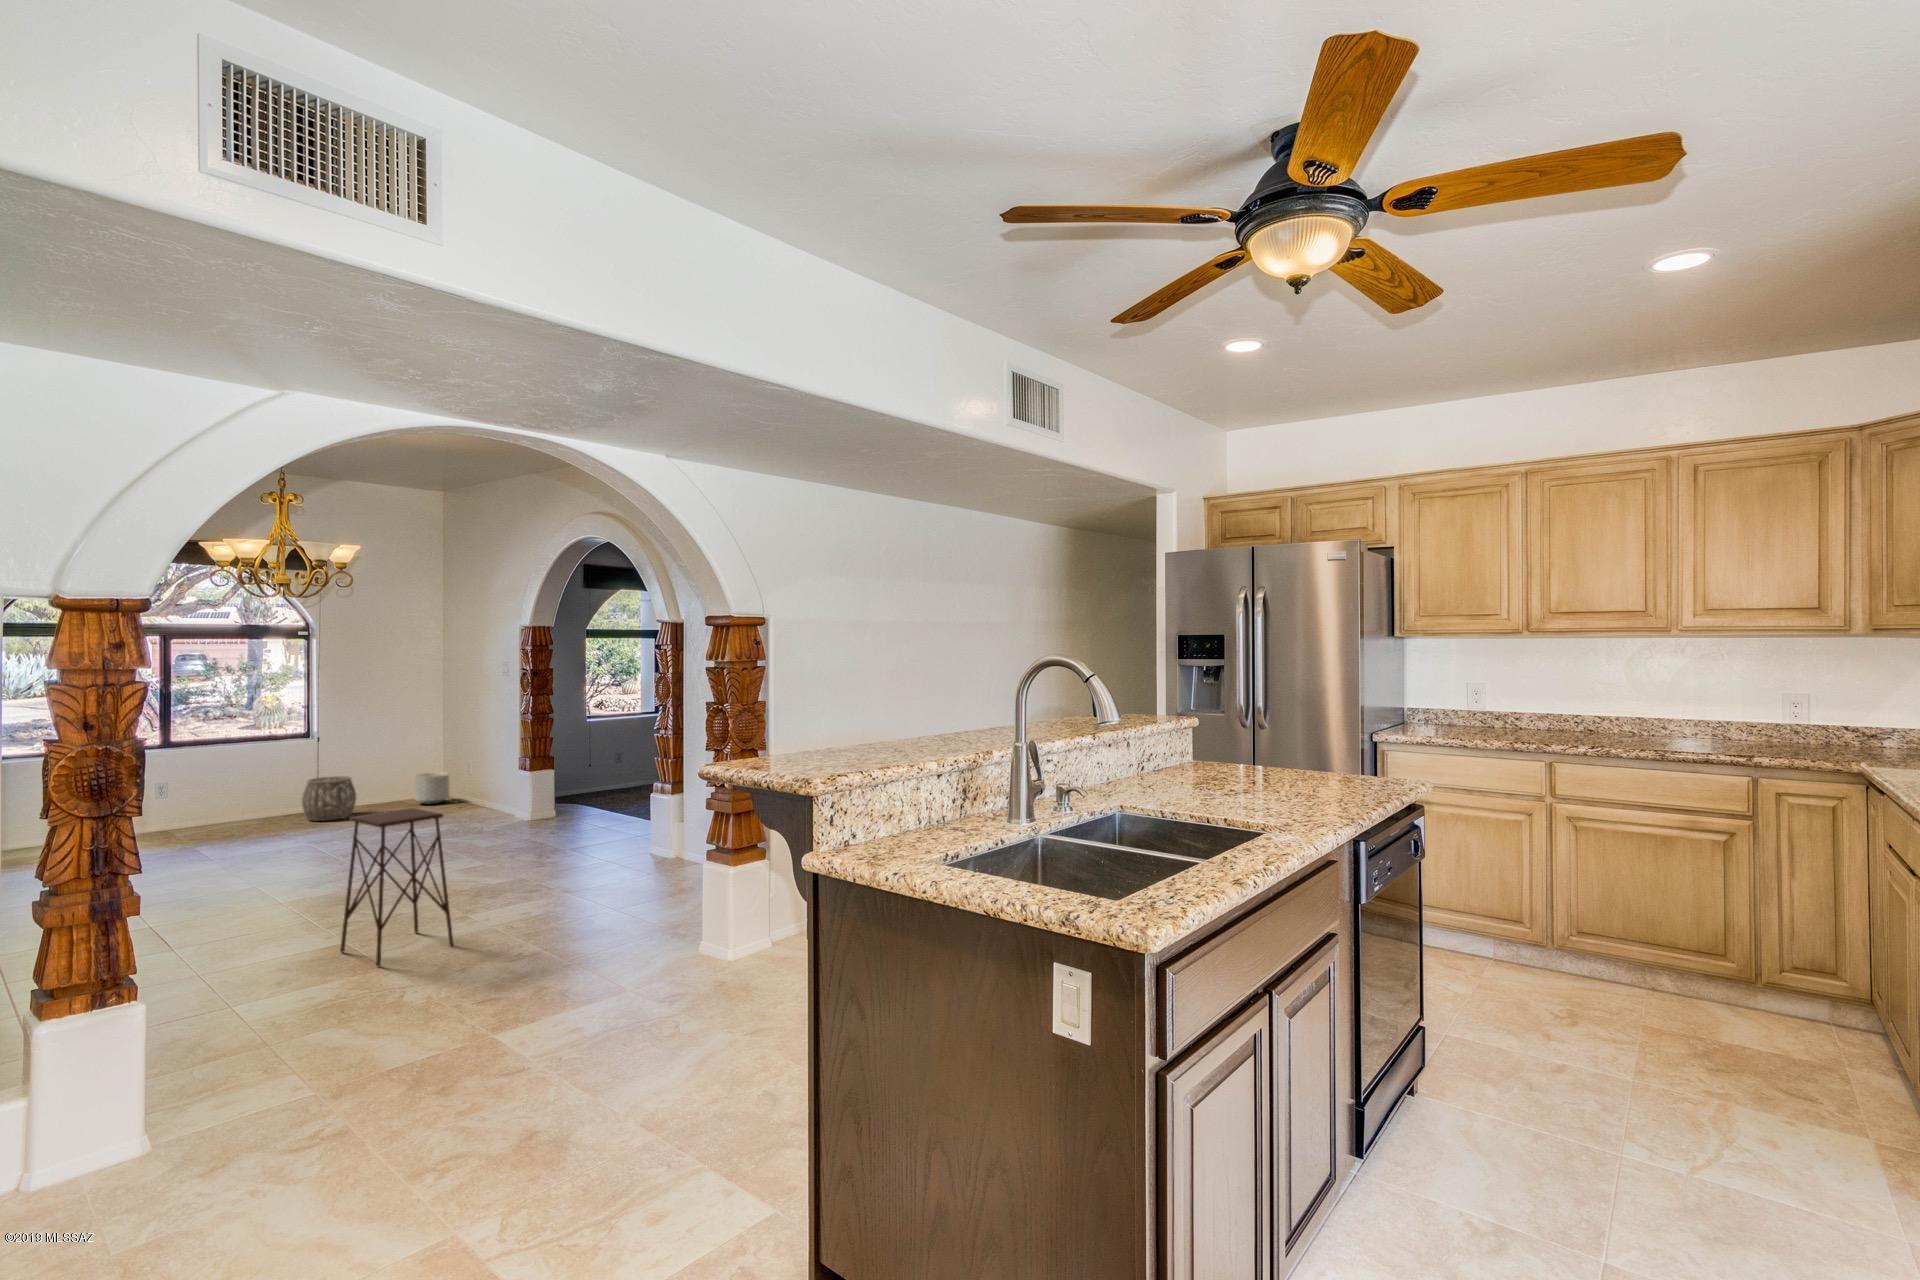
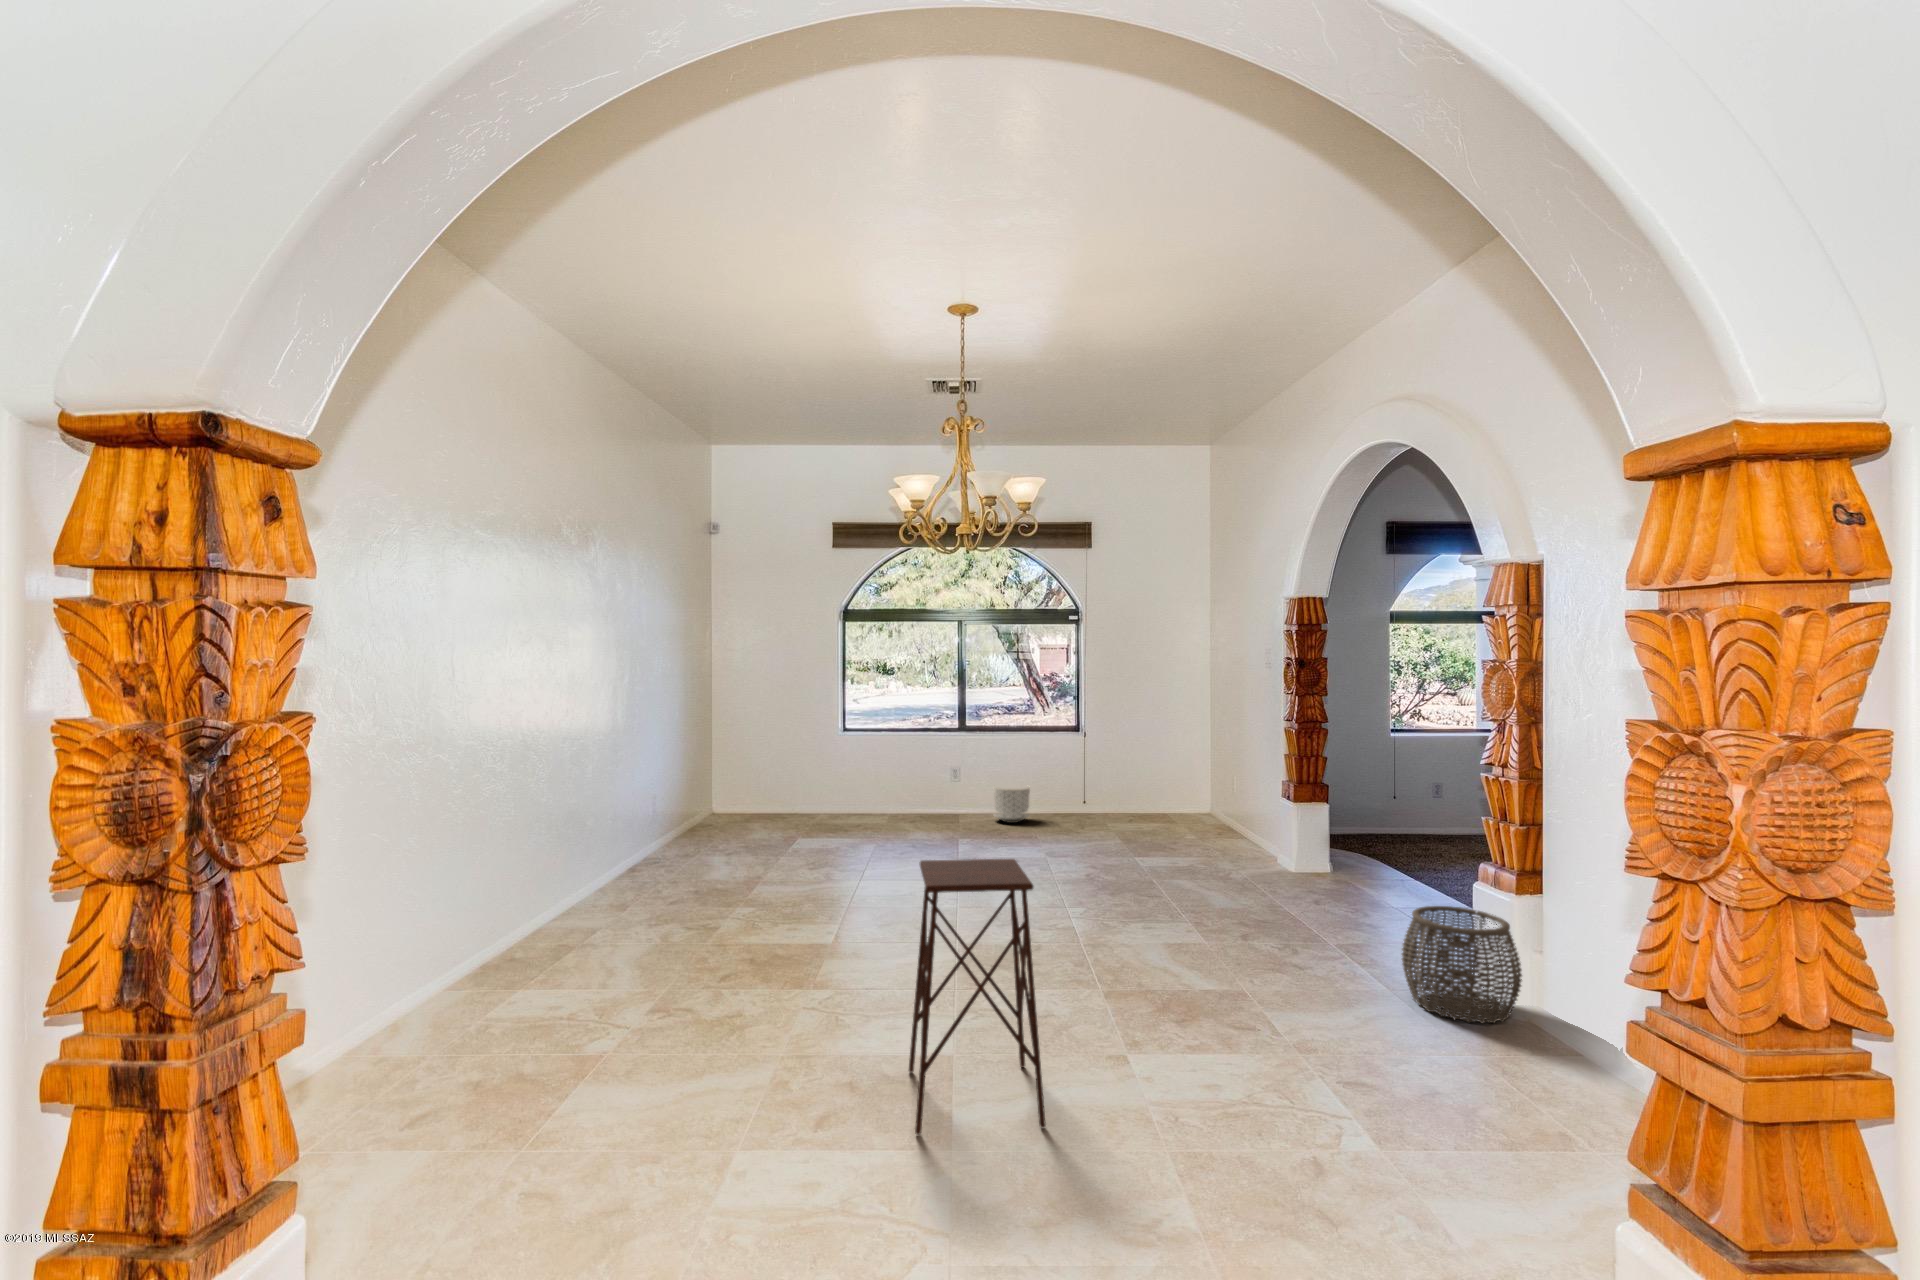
planter: present [414,772,449,804] -> present [993,788,1030,823]
woven basket: present [302,776,356,821] -> present [1402,906,1522,1023]

